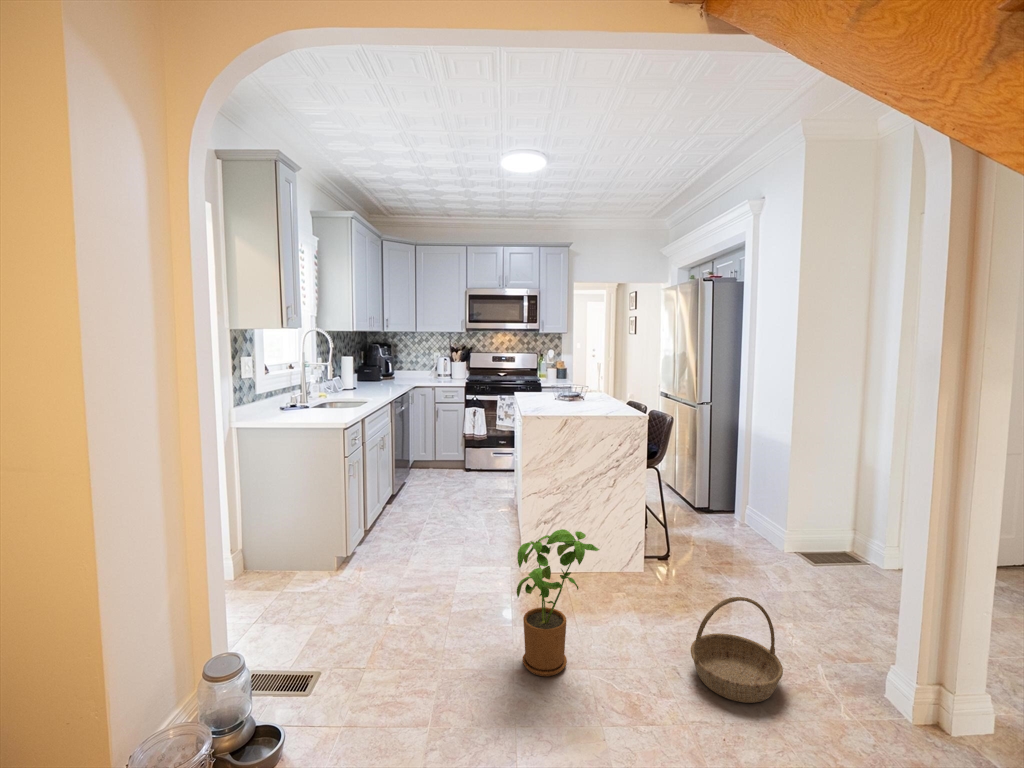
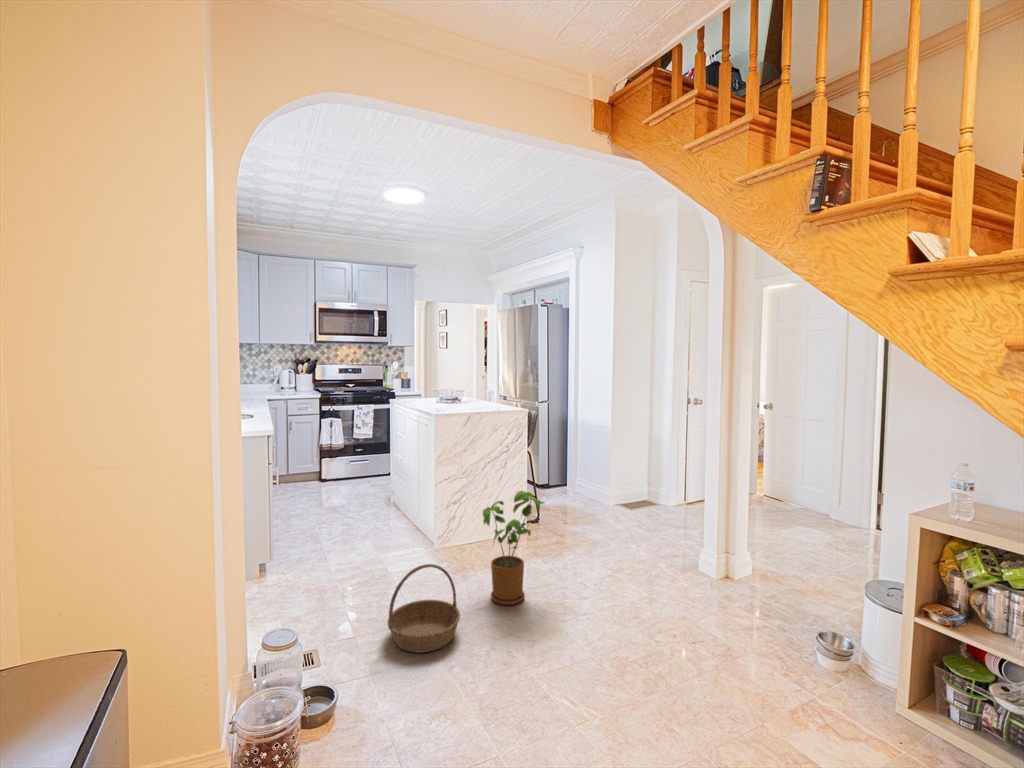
basket: present [691,597,783,703] -> present [388,564,460,653]

